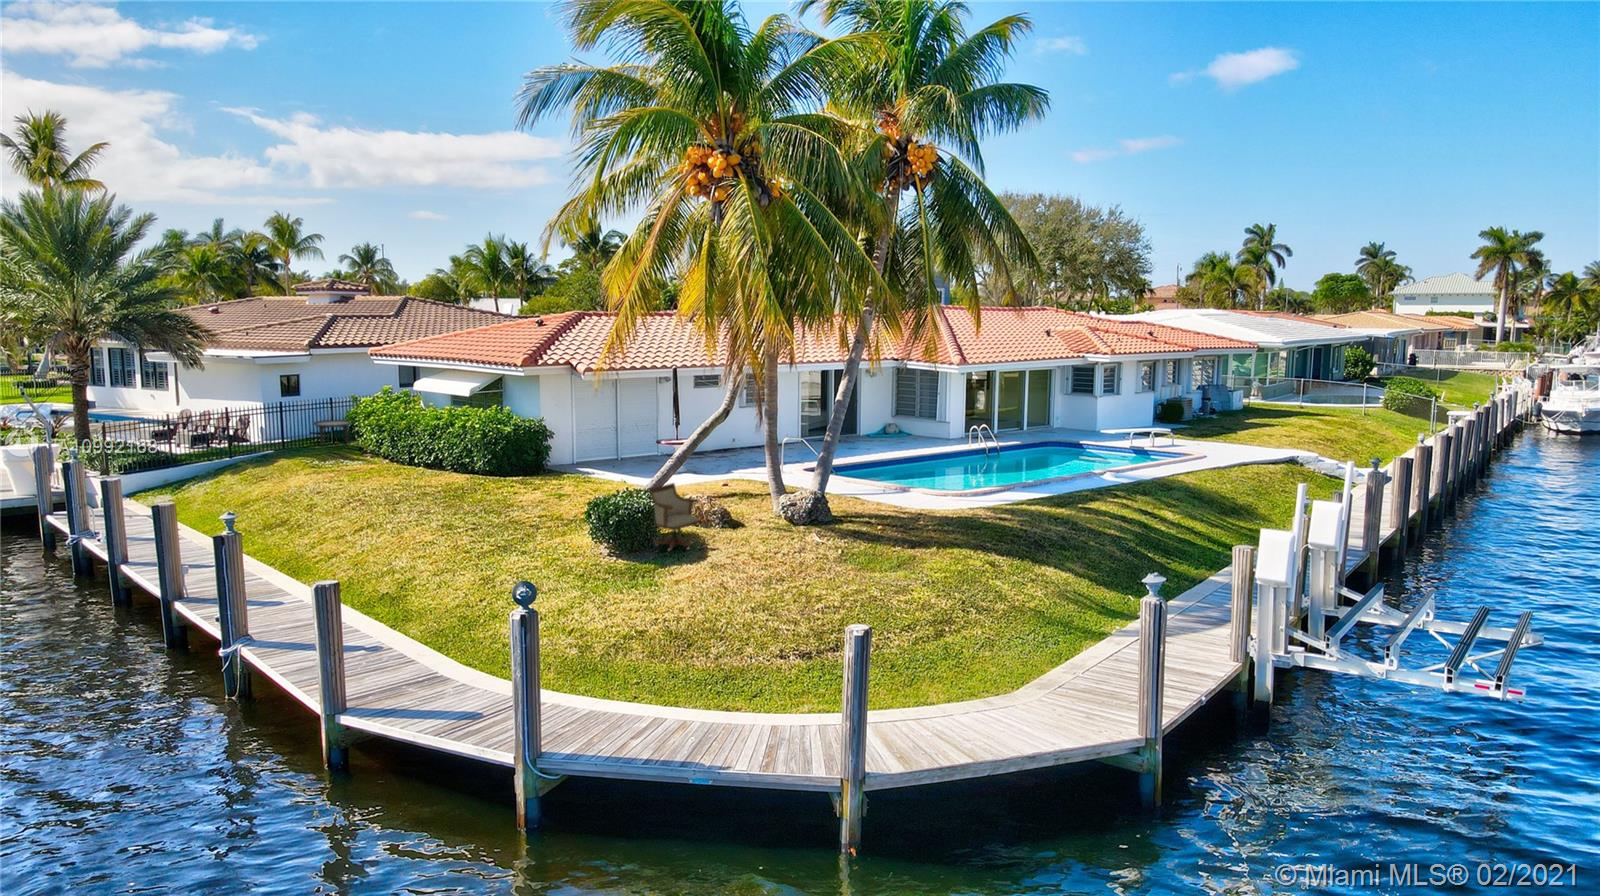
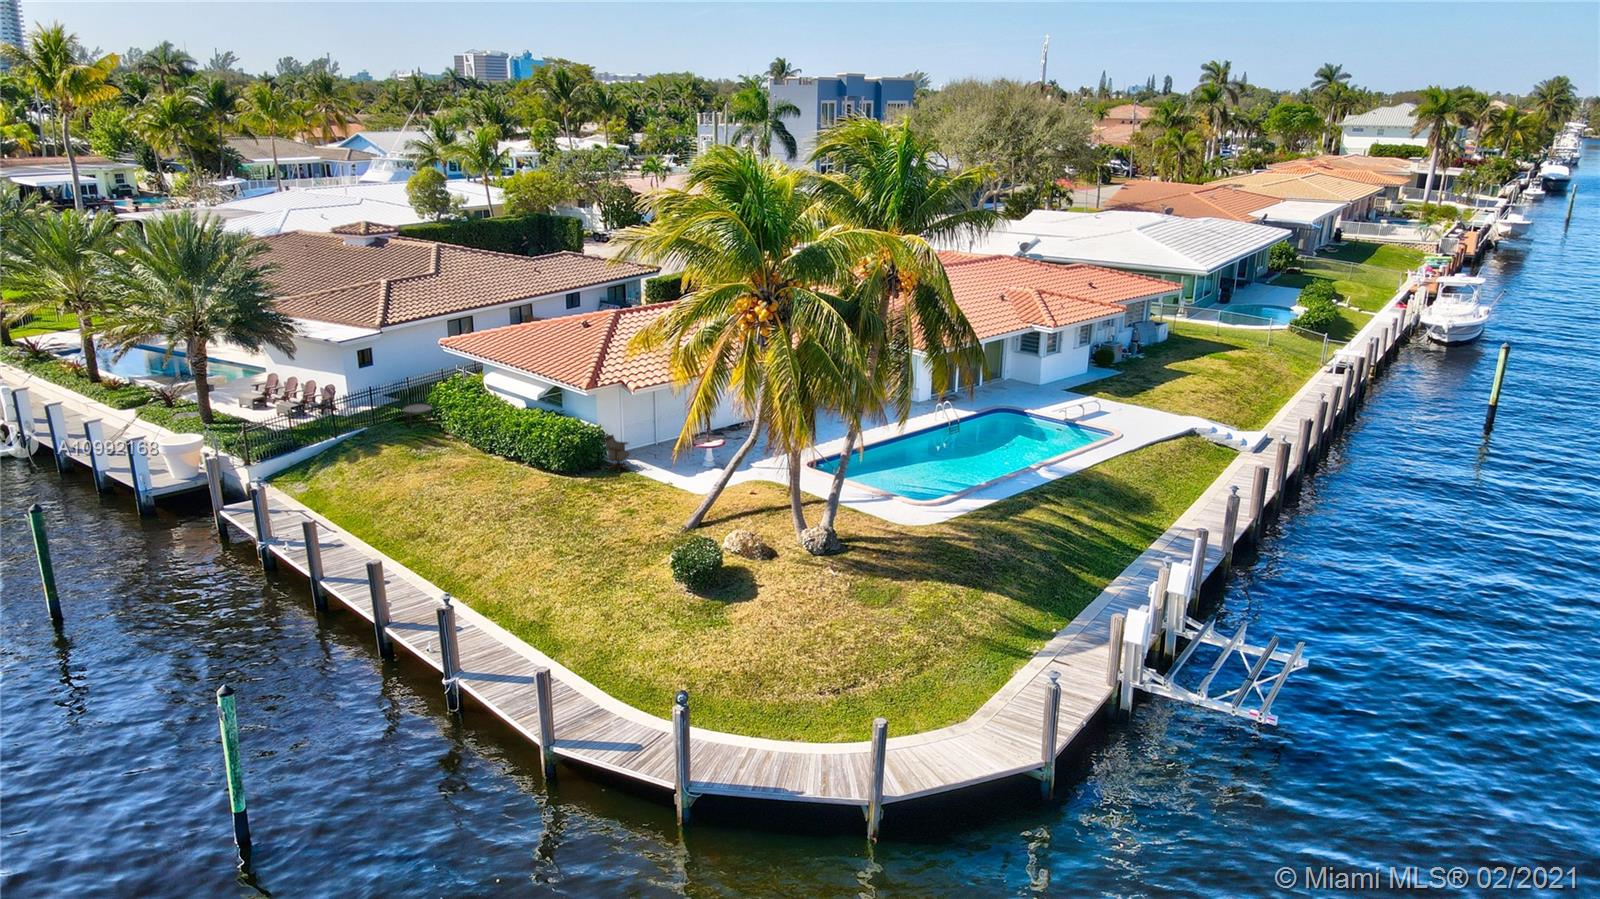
chair: present [649,483,699,552] -> present [604,435,629,470]

